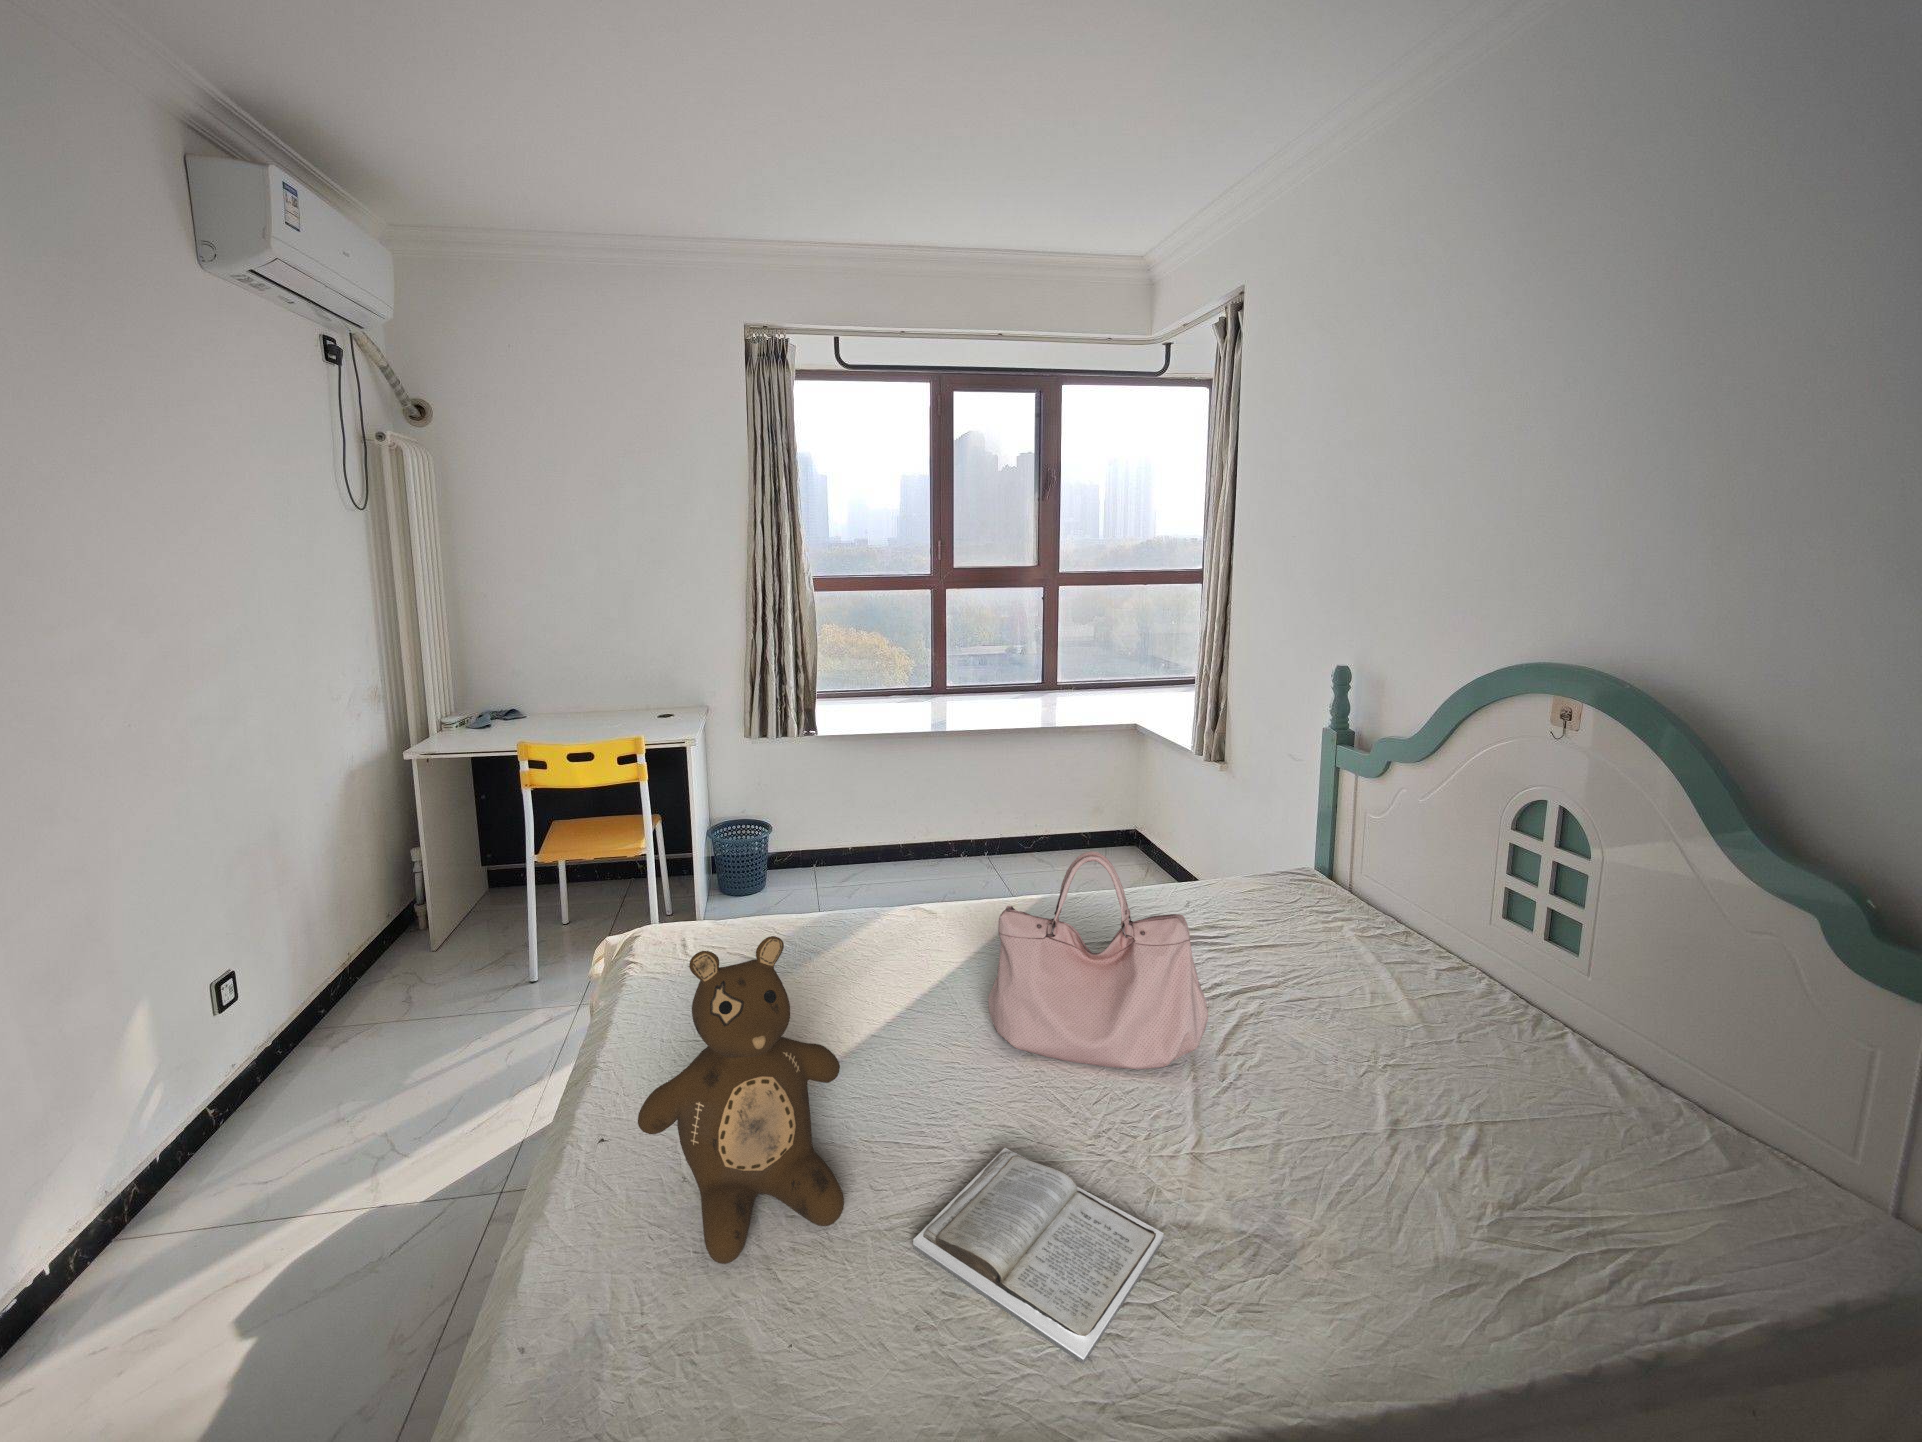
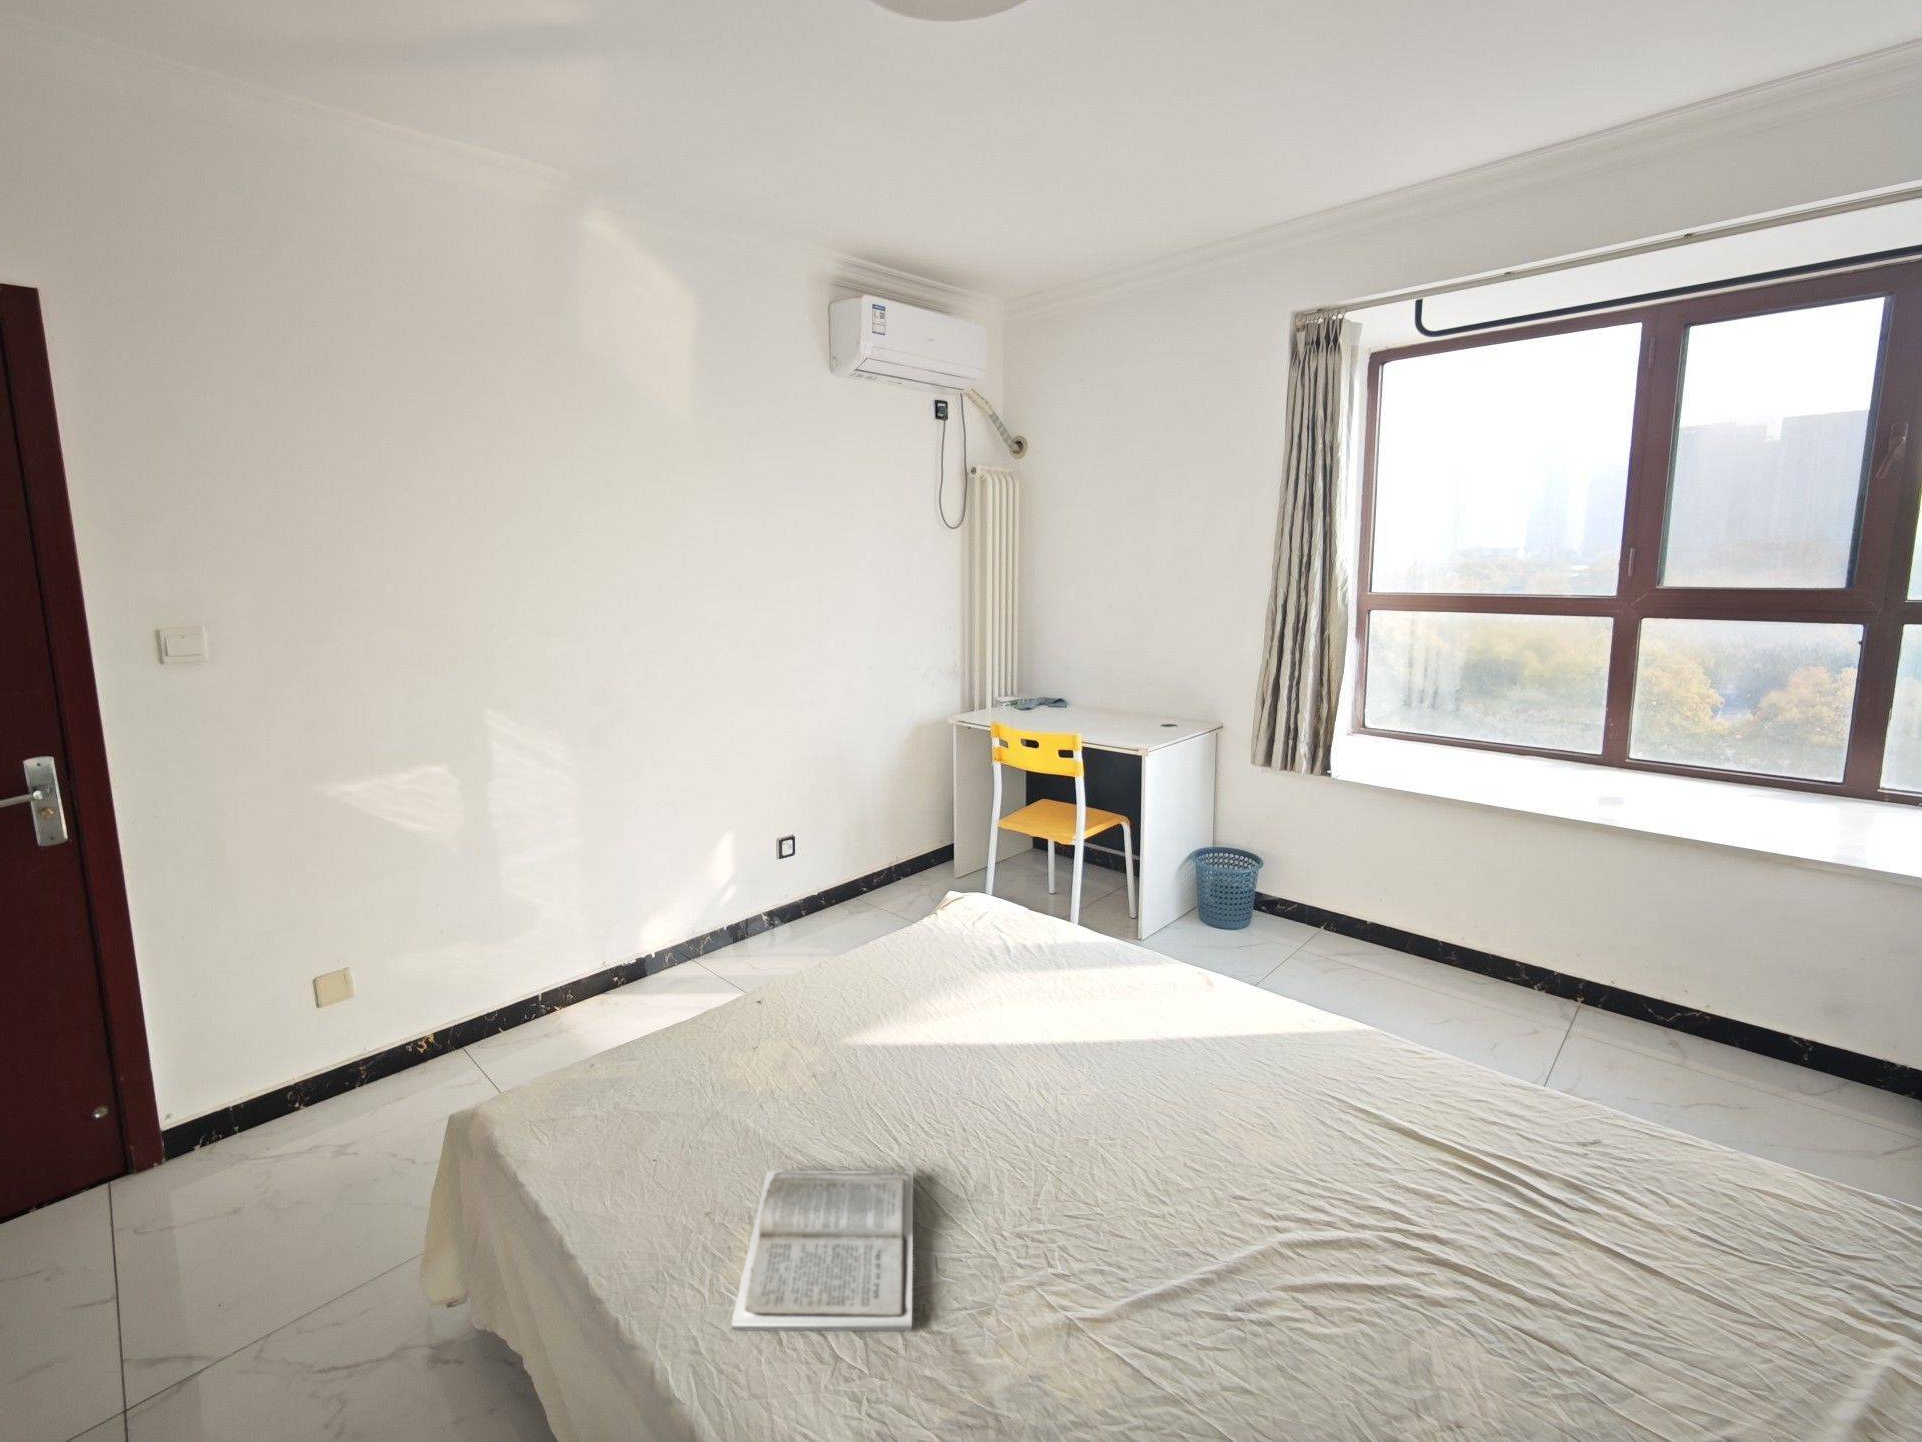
handbag: present [988,851,1208,1069] -> none [1058,940,1265,1238]
teddy bear: present [638,936,844,1264] -> none [673,875,845,1128]

